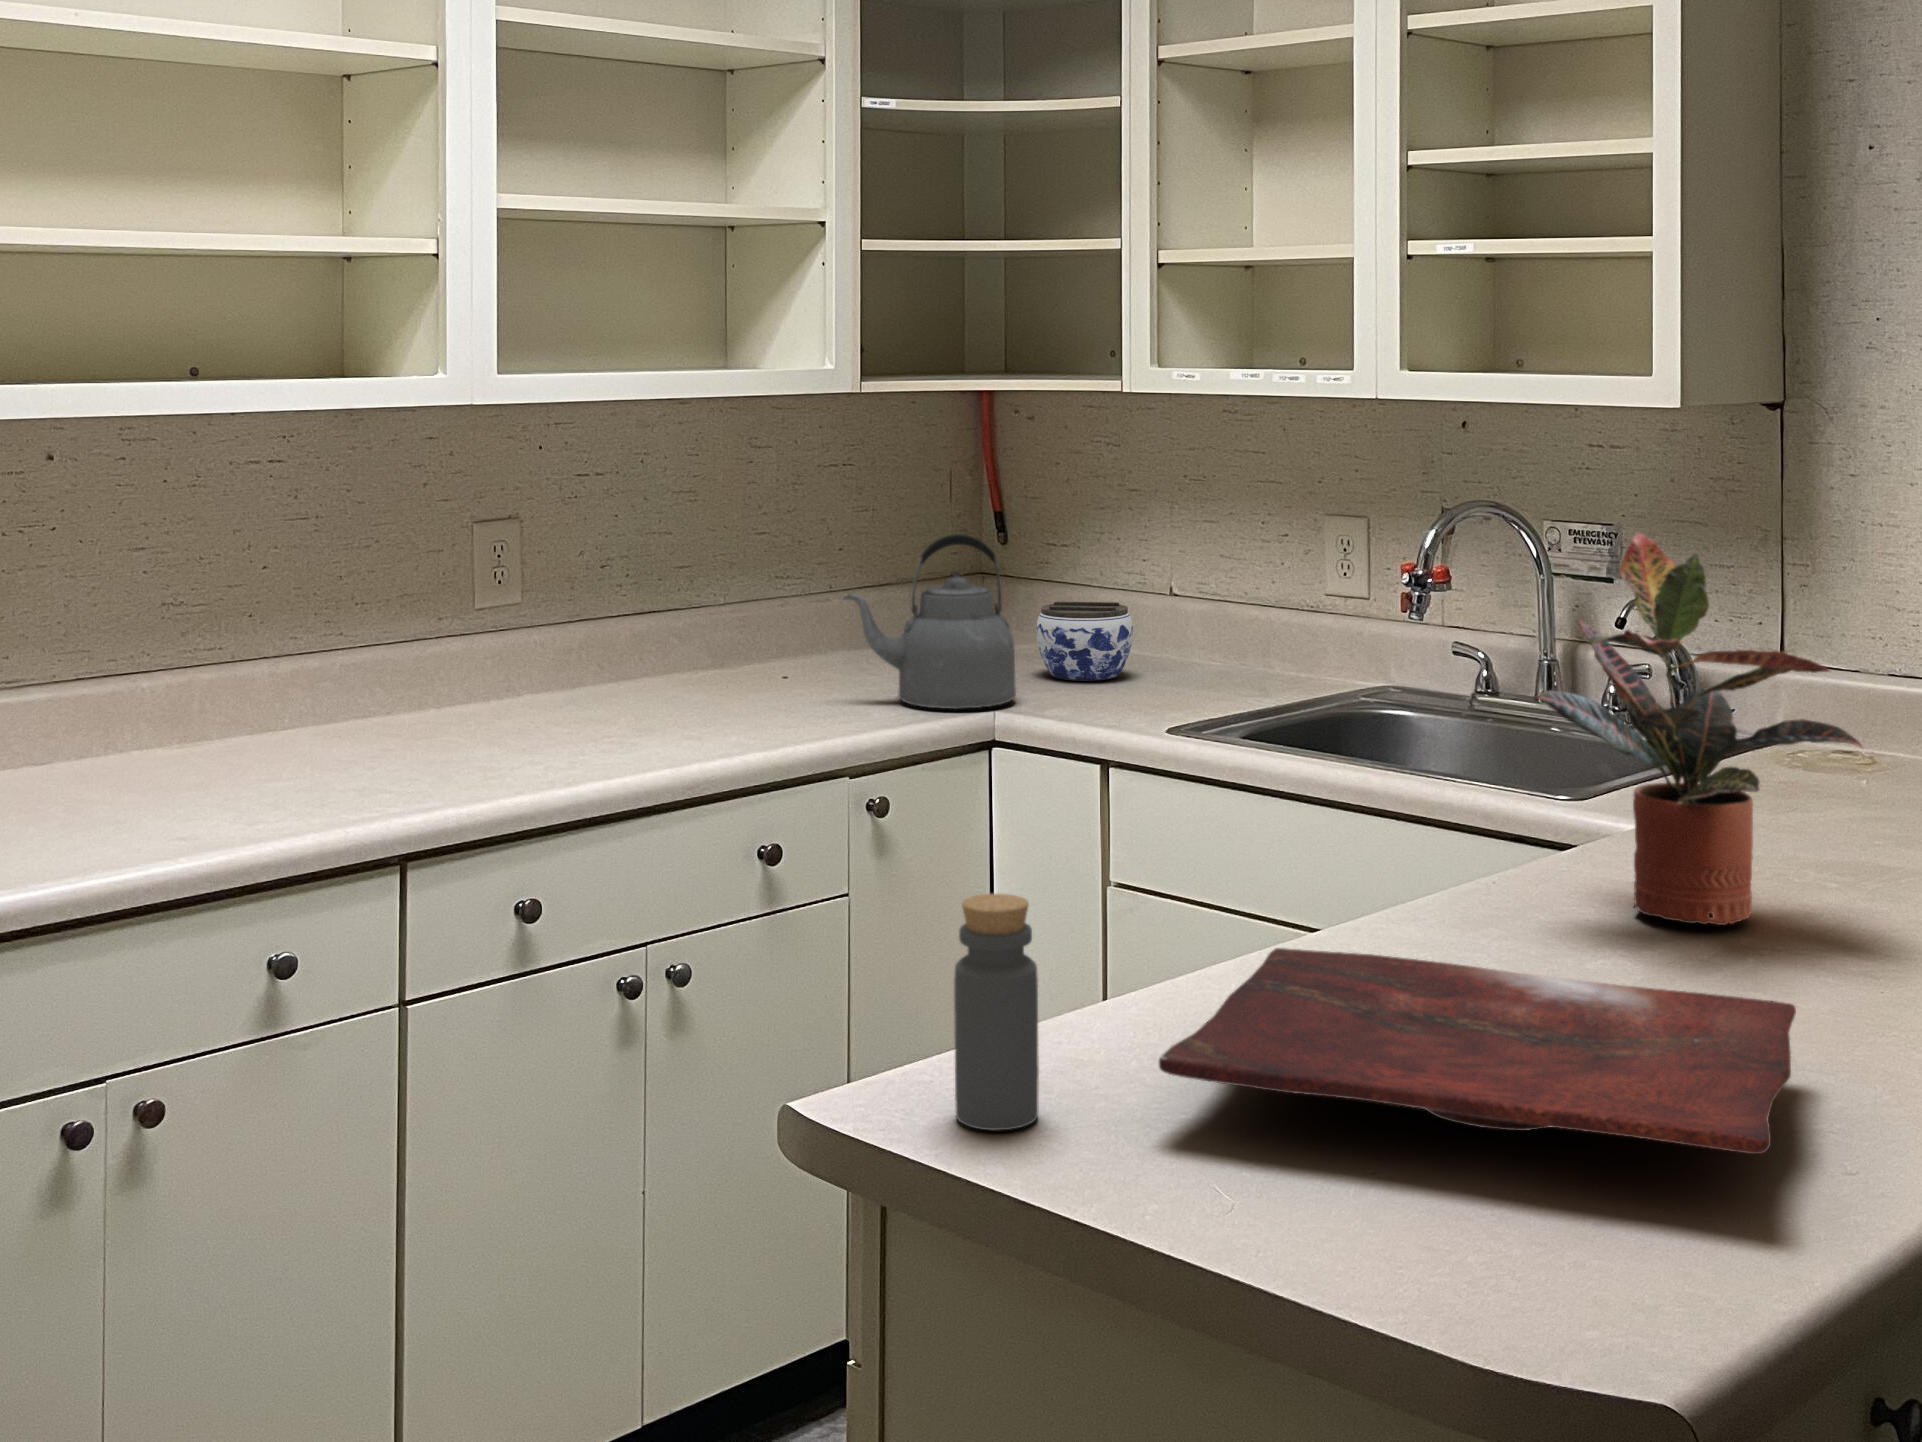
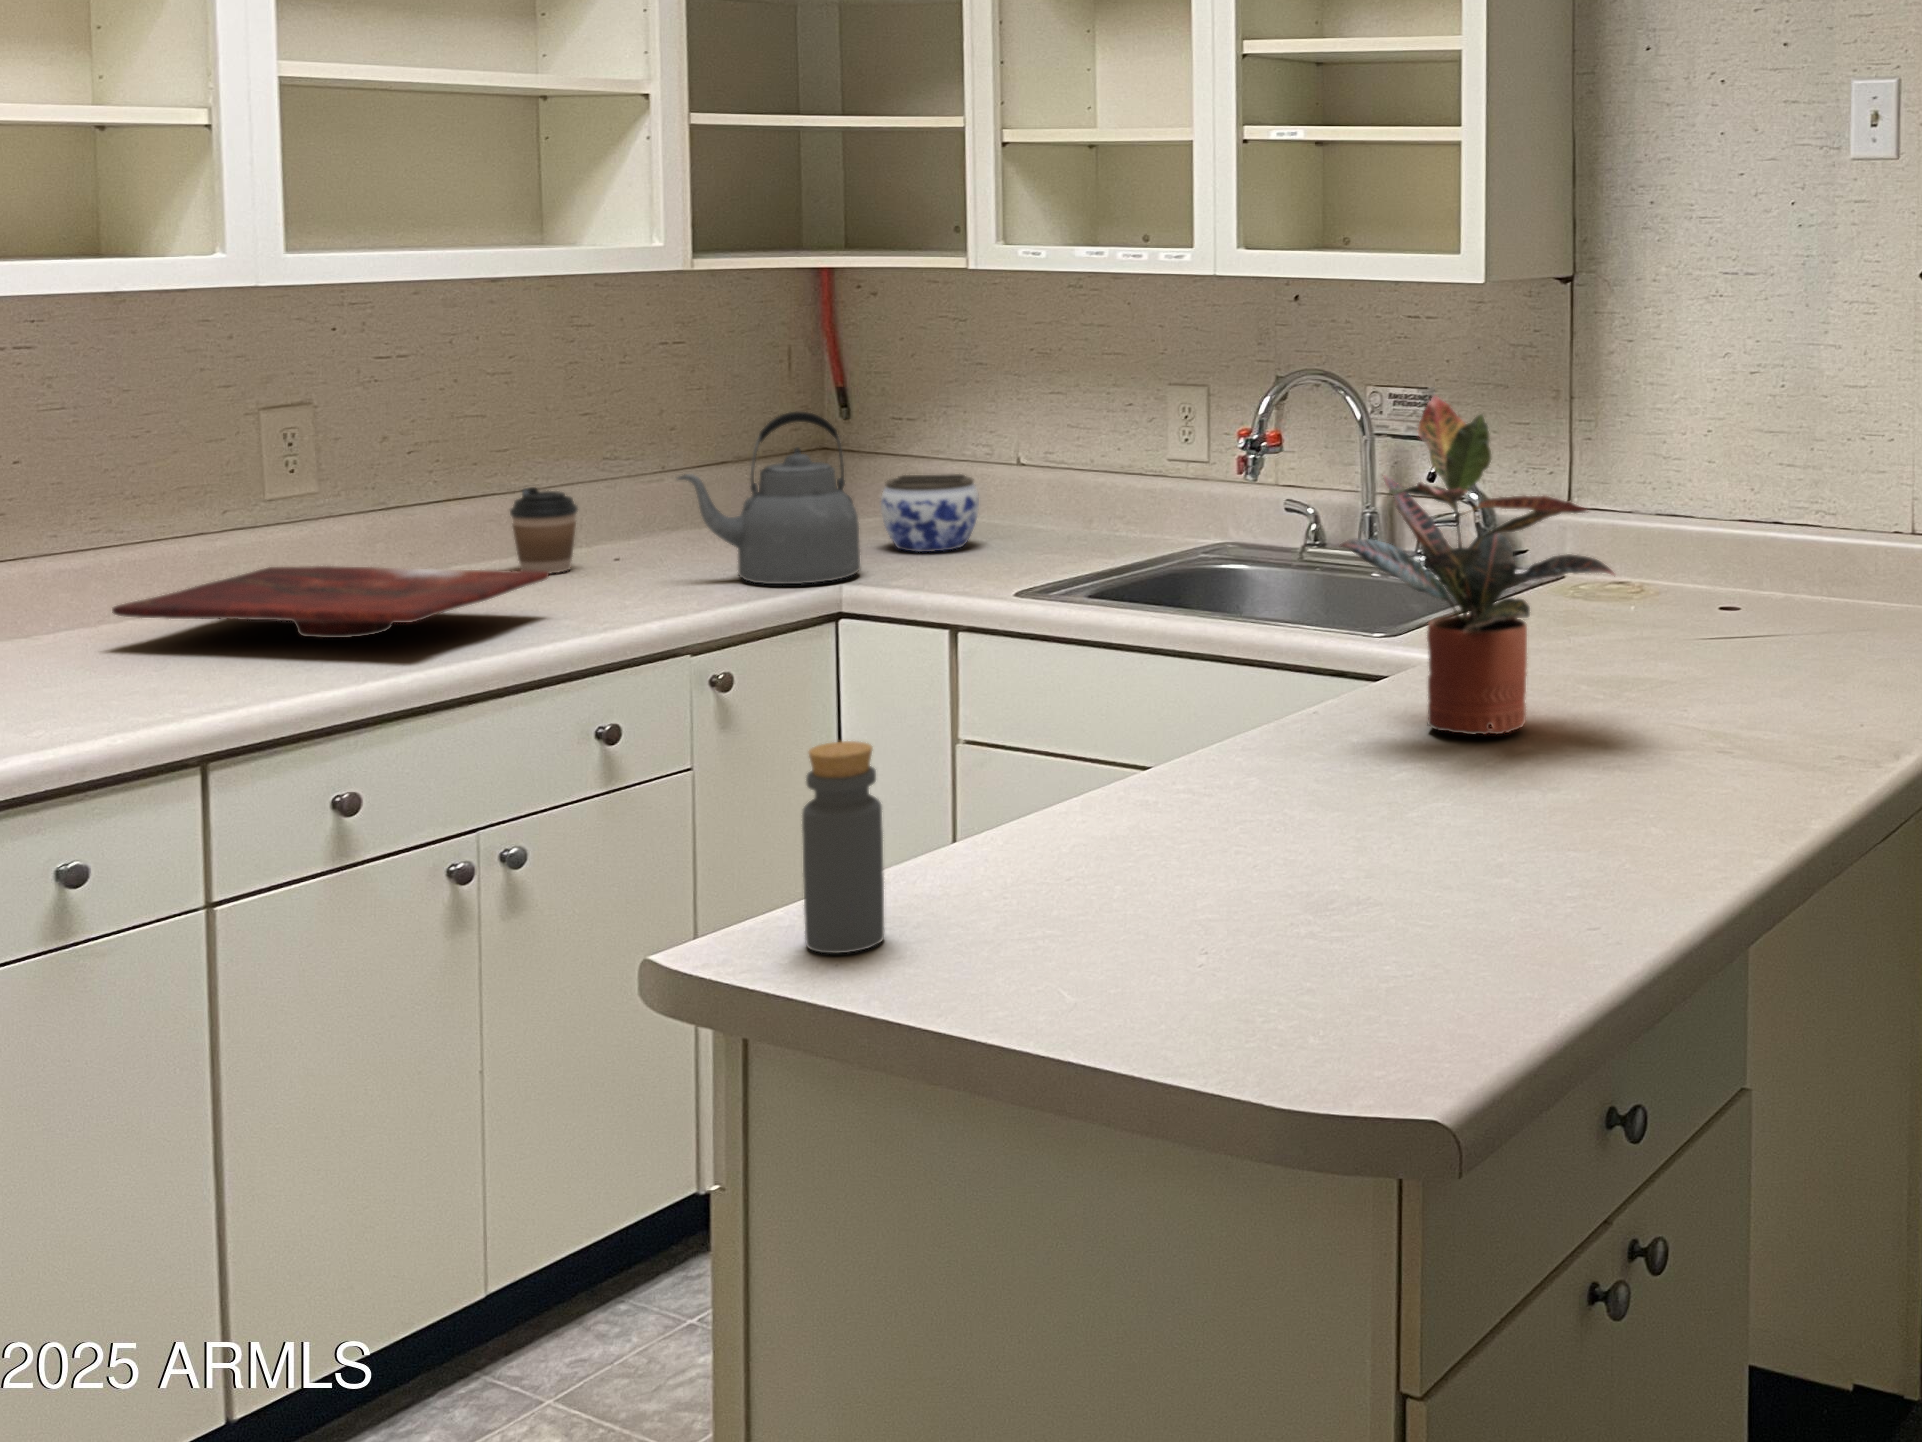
coffee cup: none [691,602,752,687] -> present [510,487,578,573]
cutting board: present [1159,948,1796,1154] -> present [112,566,549,638]

